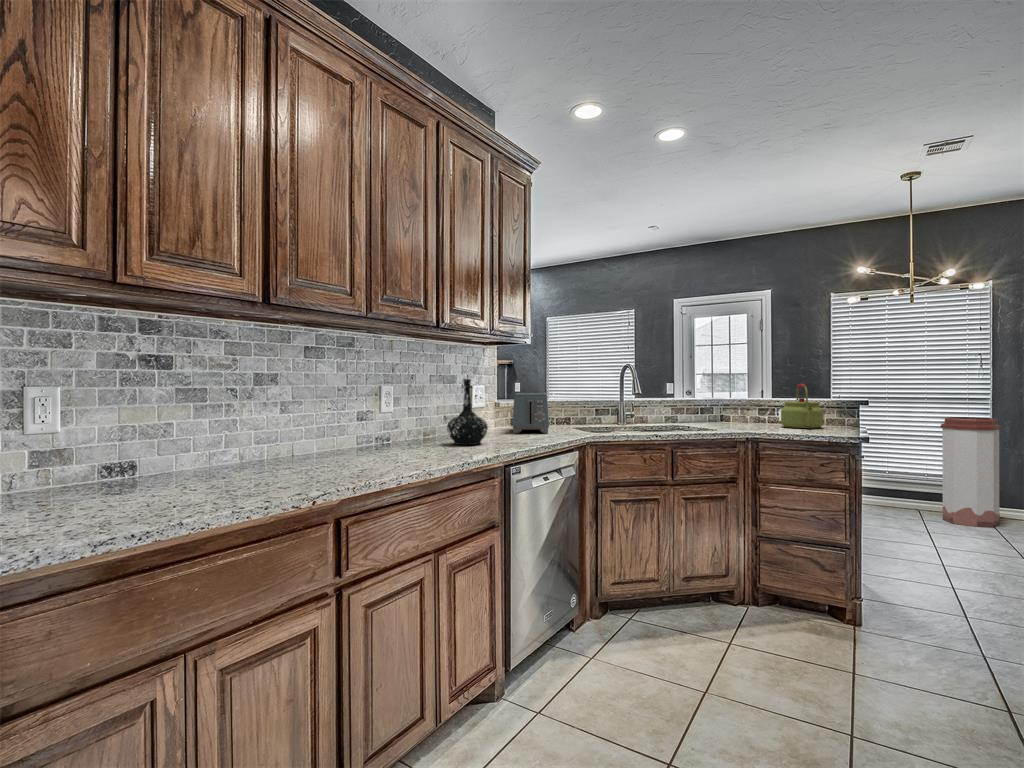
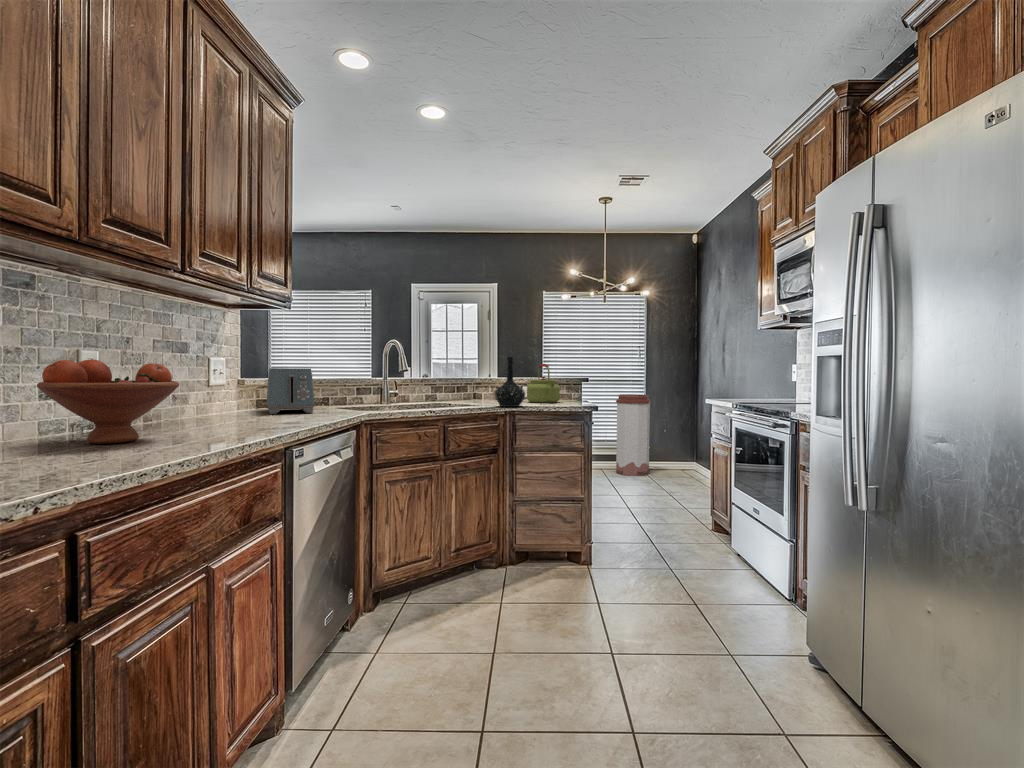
bottle: present [447,379,488,445] -> present [494,357,525,407]
fruit bowl: none [352,394,433,454] -> present [37,359,179,444]

